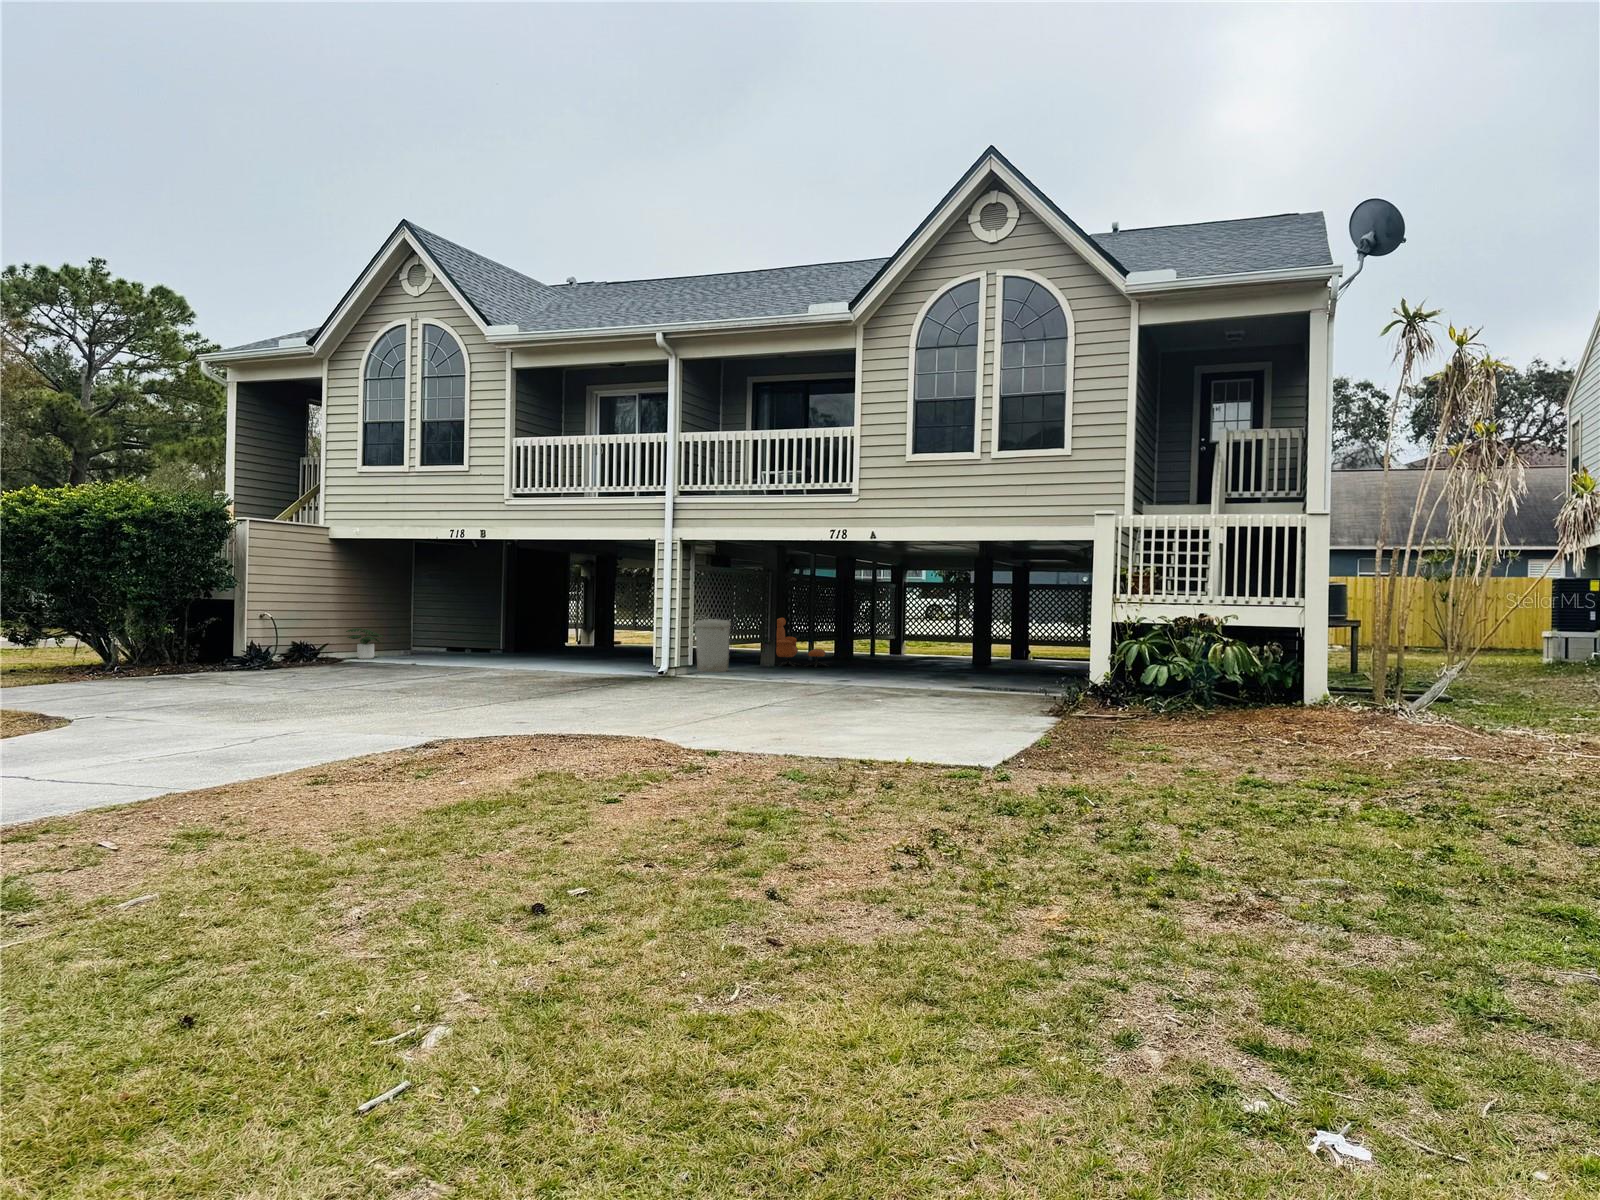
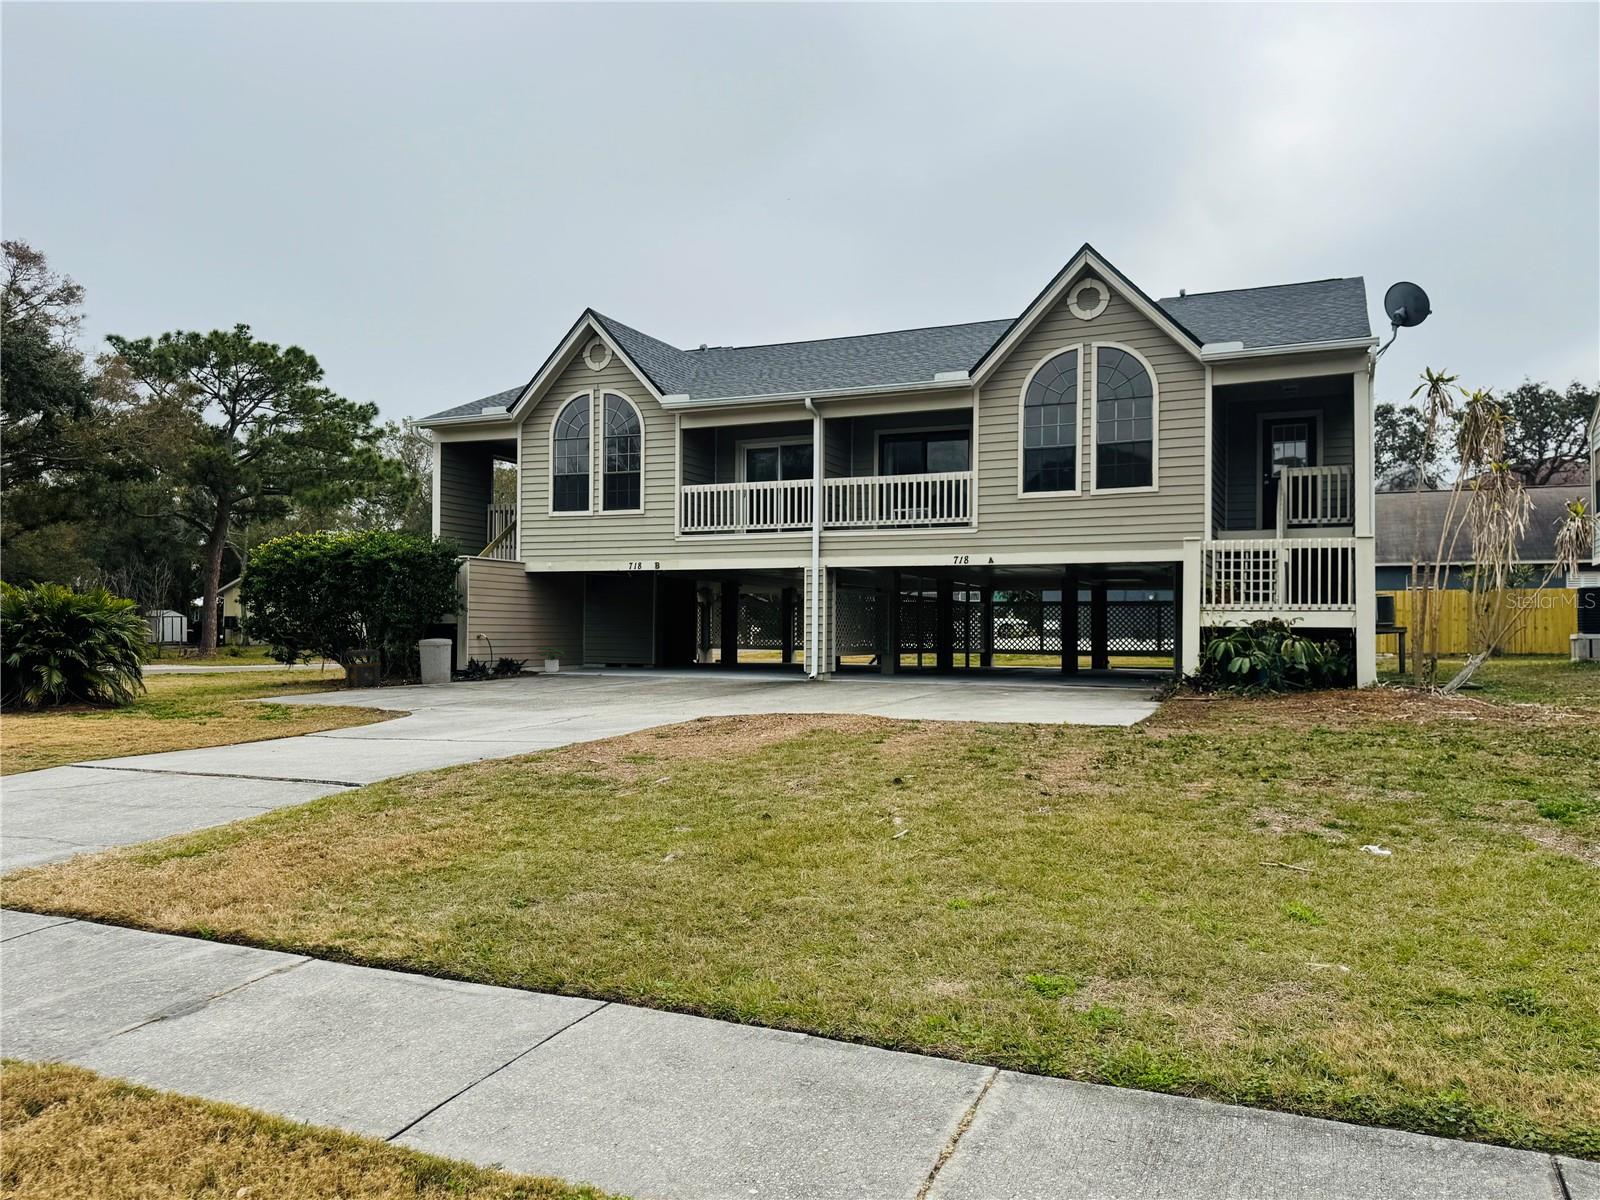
lounge chair: present [774,618,828,667] -> none [897,632,945,673]
trash can: present [694,619,731,672] -> present [418,639,452,684]
toolbox: none [73,631,121,679] -> present [345,649,380,687]

